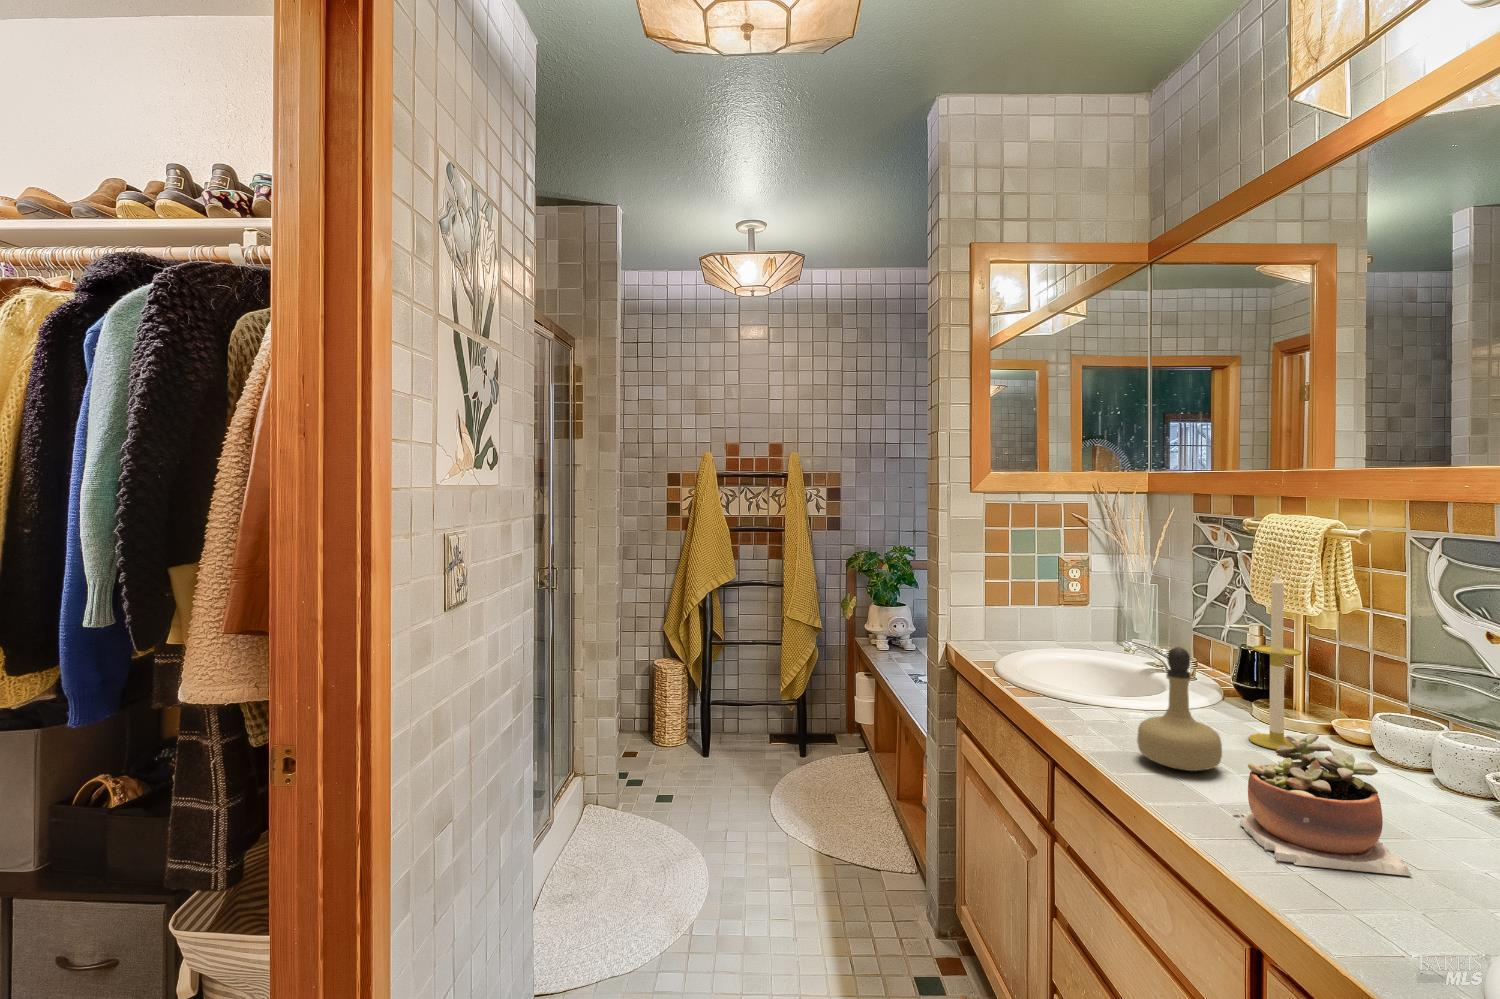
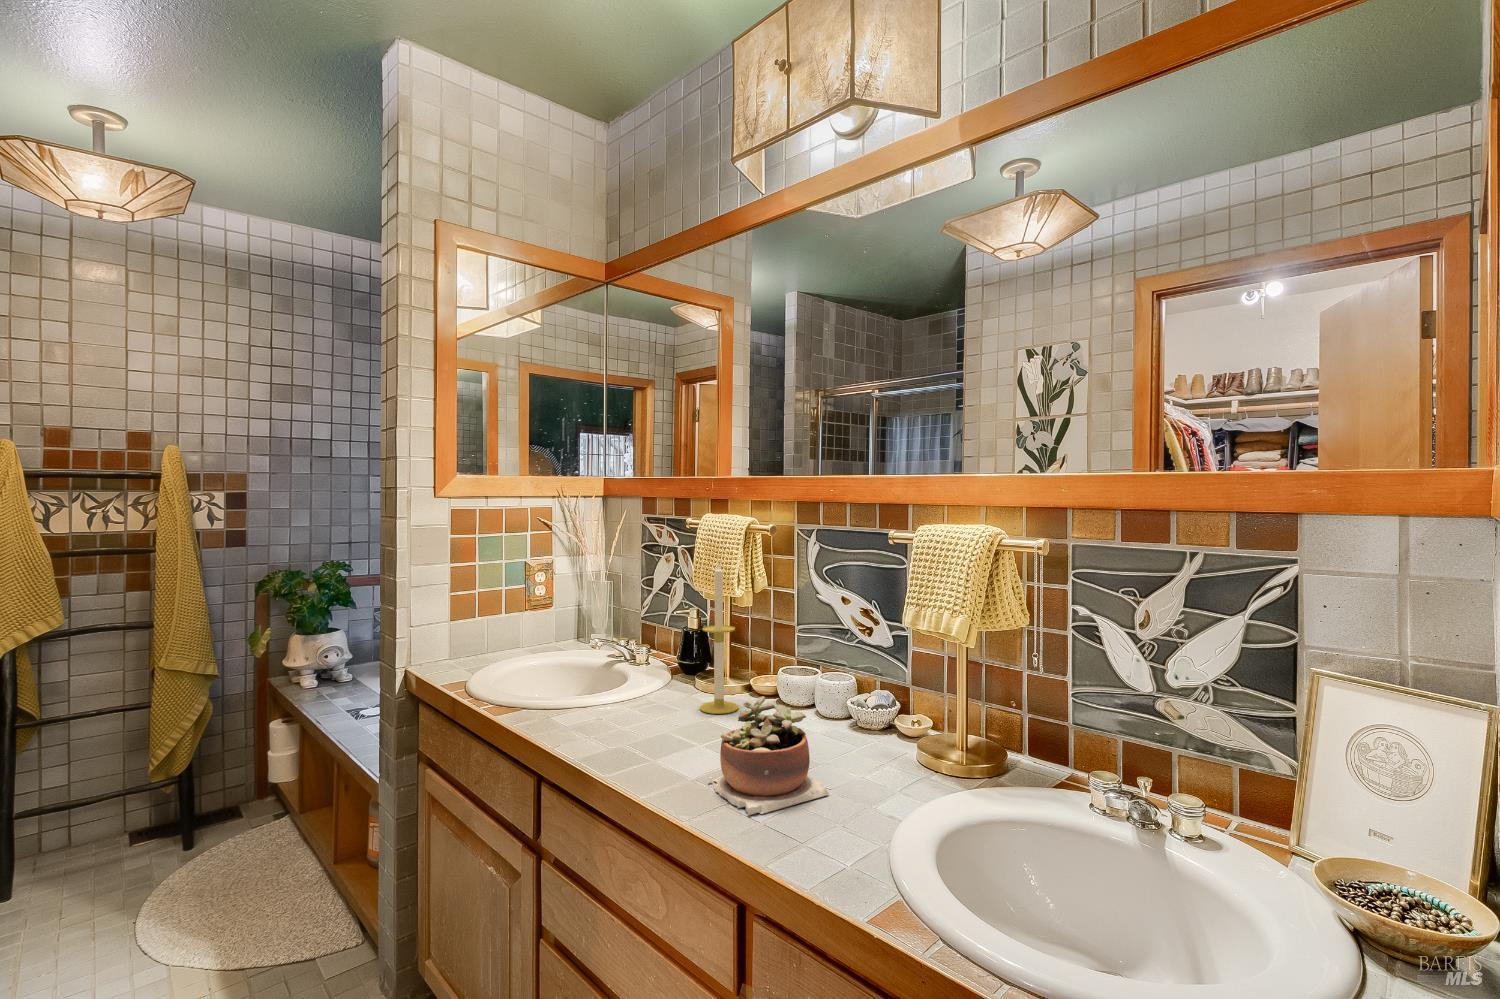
perfume bottle: present [1137,647,1222,771] -> none [622,638,690,753]

